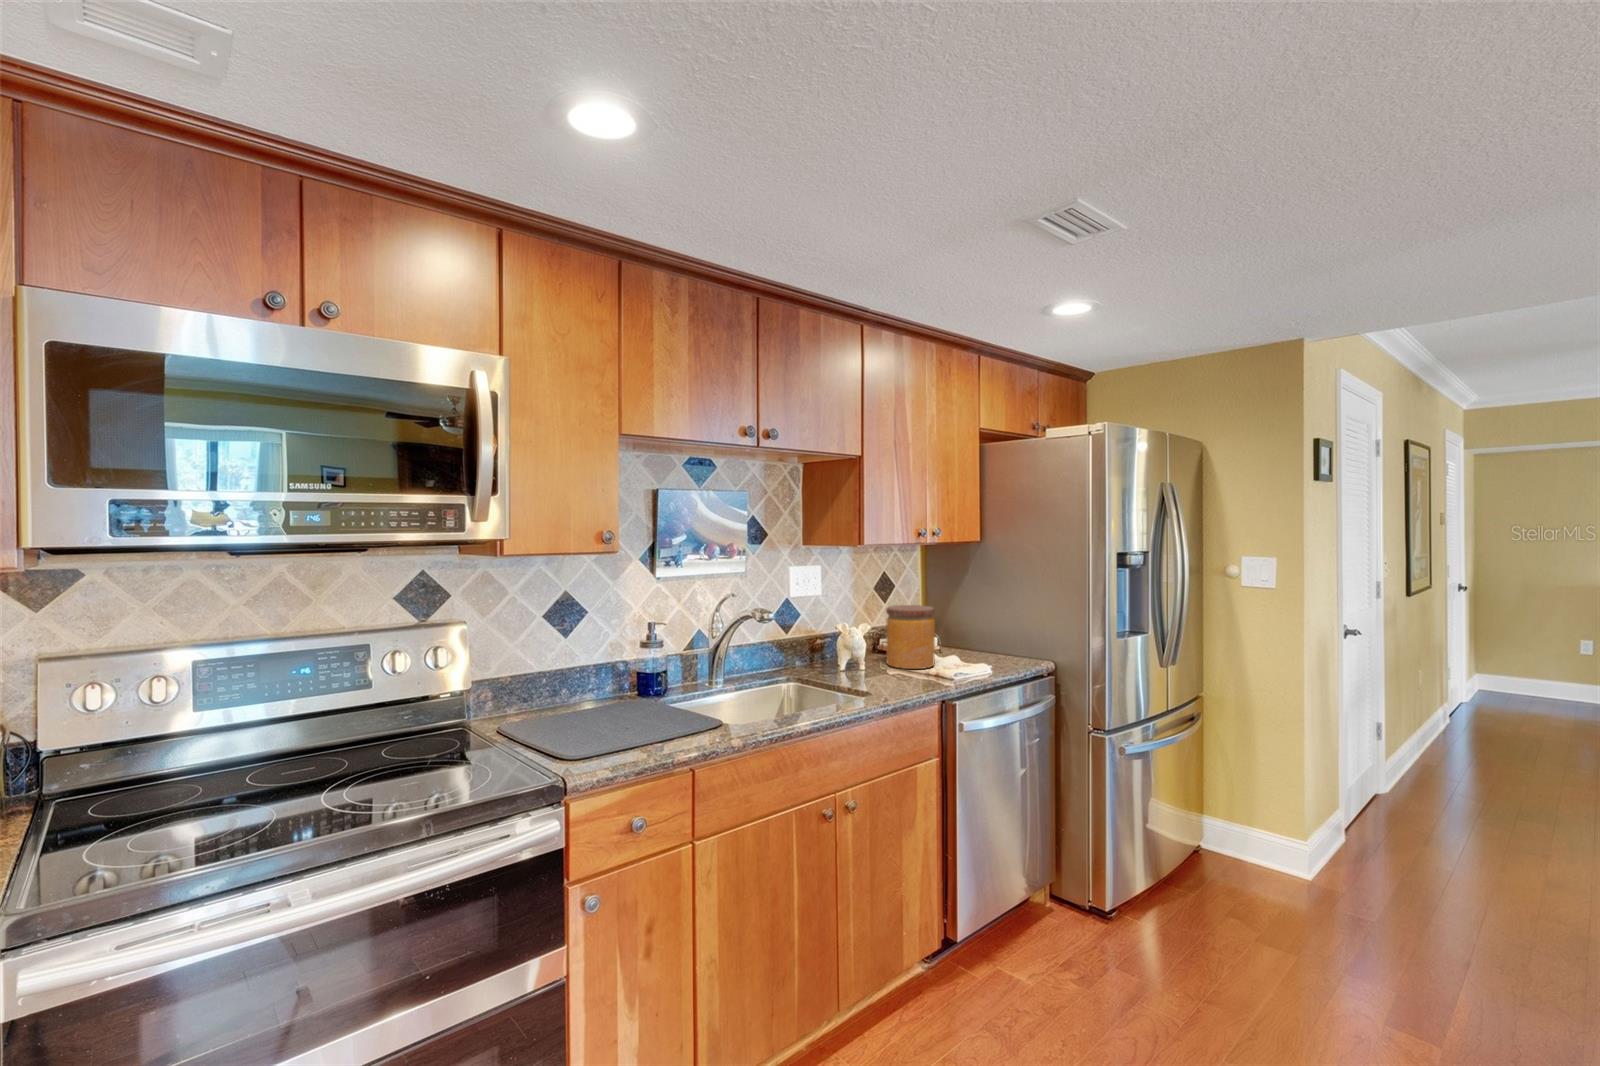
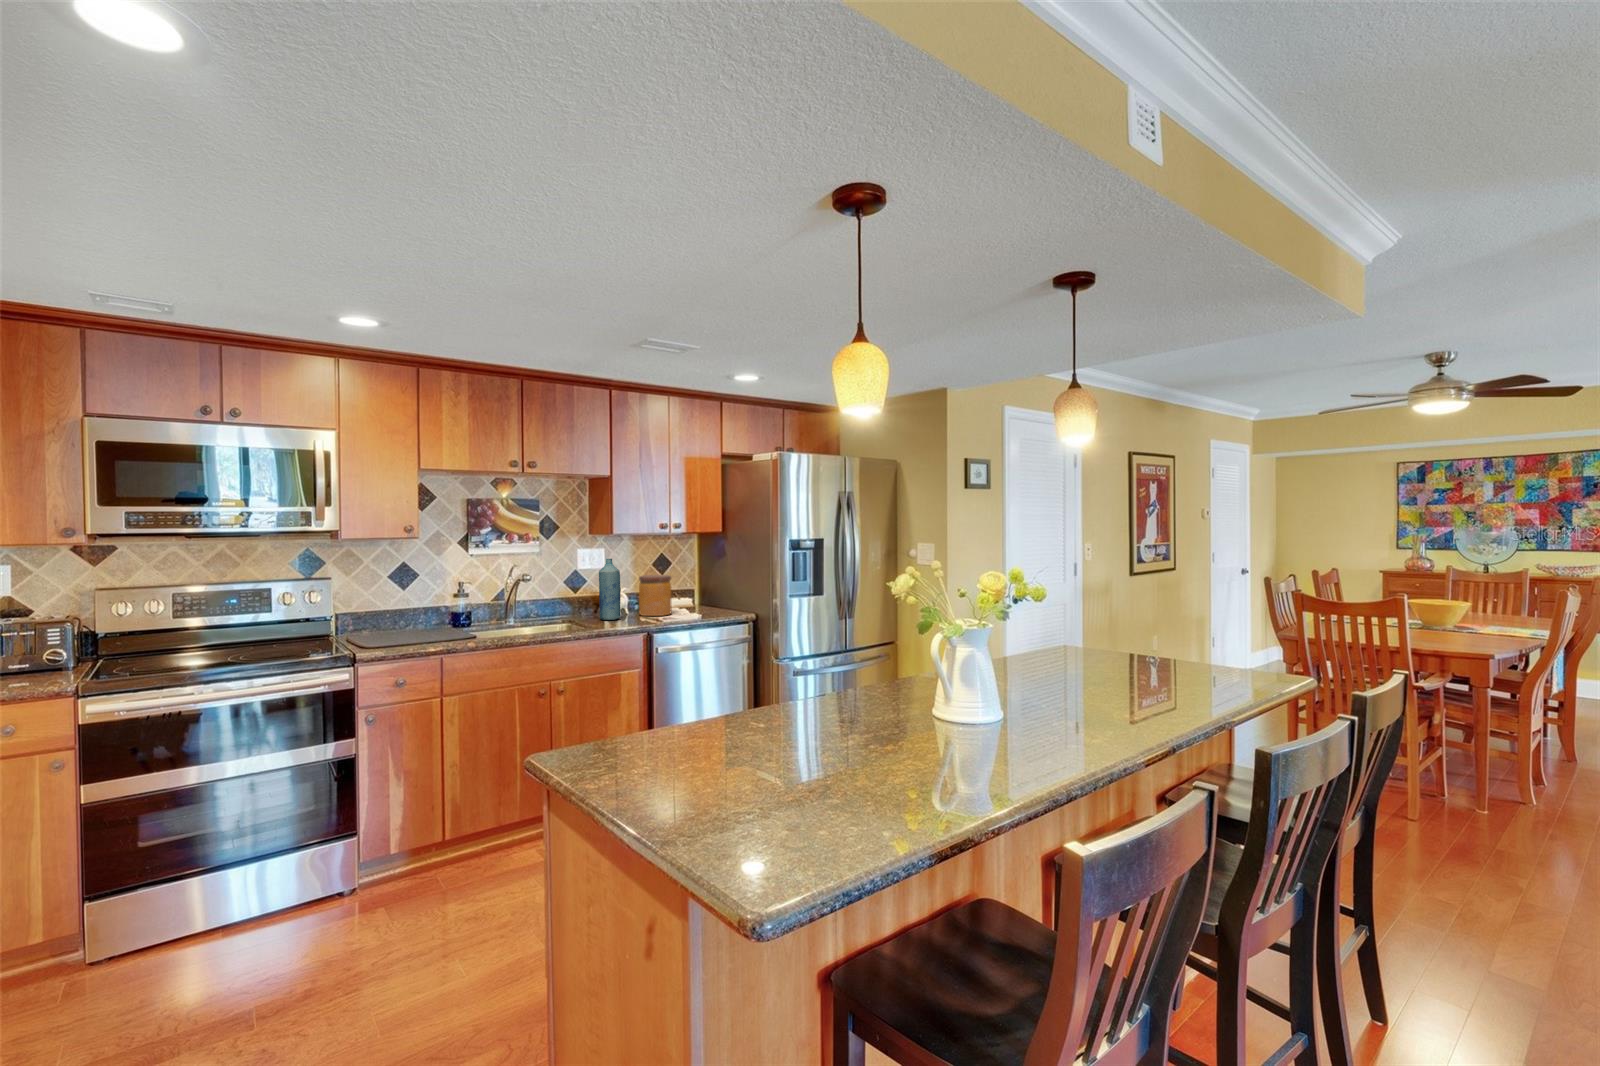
bottle: none [849,583,881,679] -> present [599,559,621,620]

